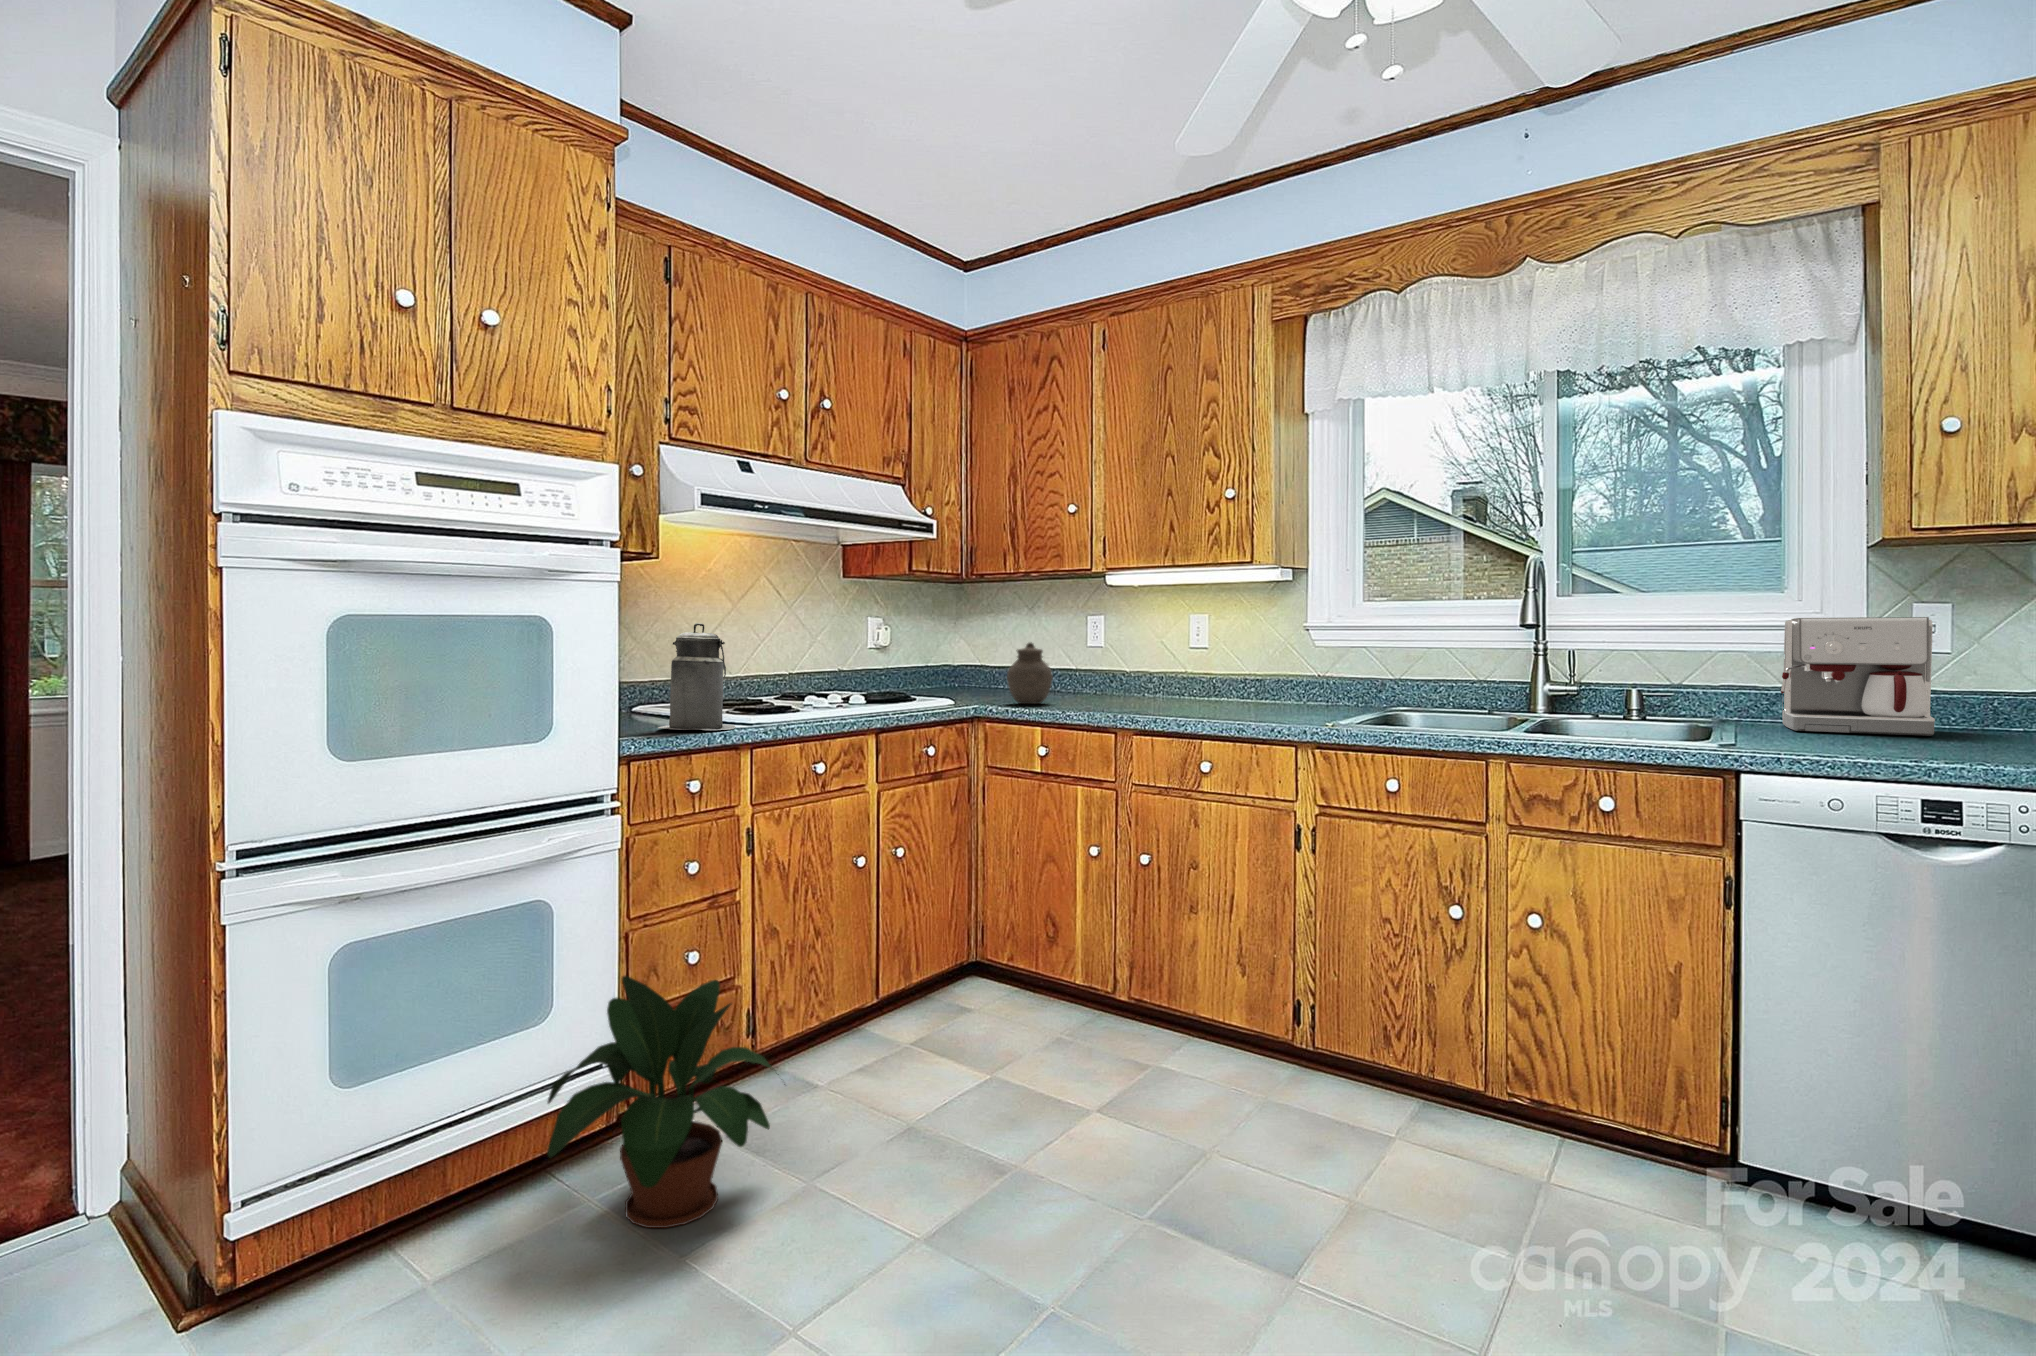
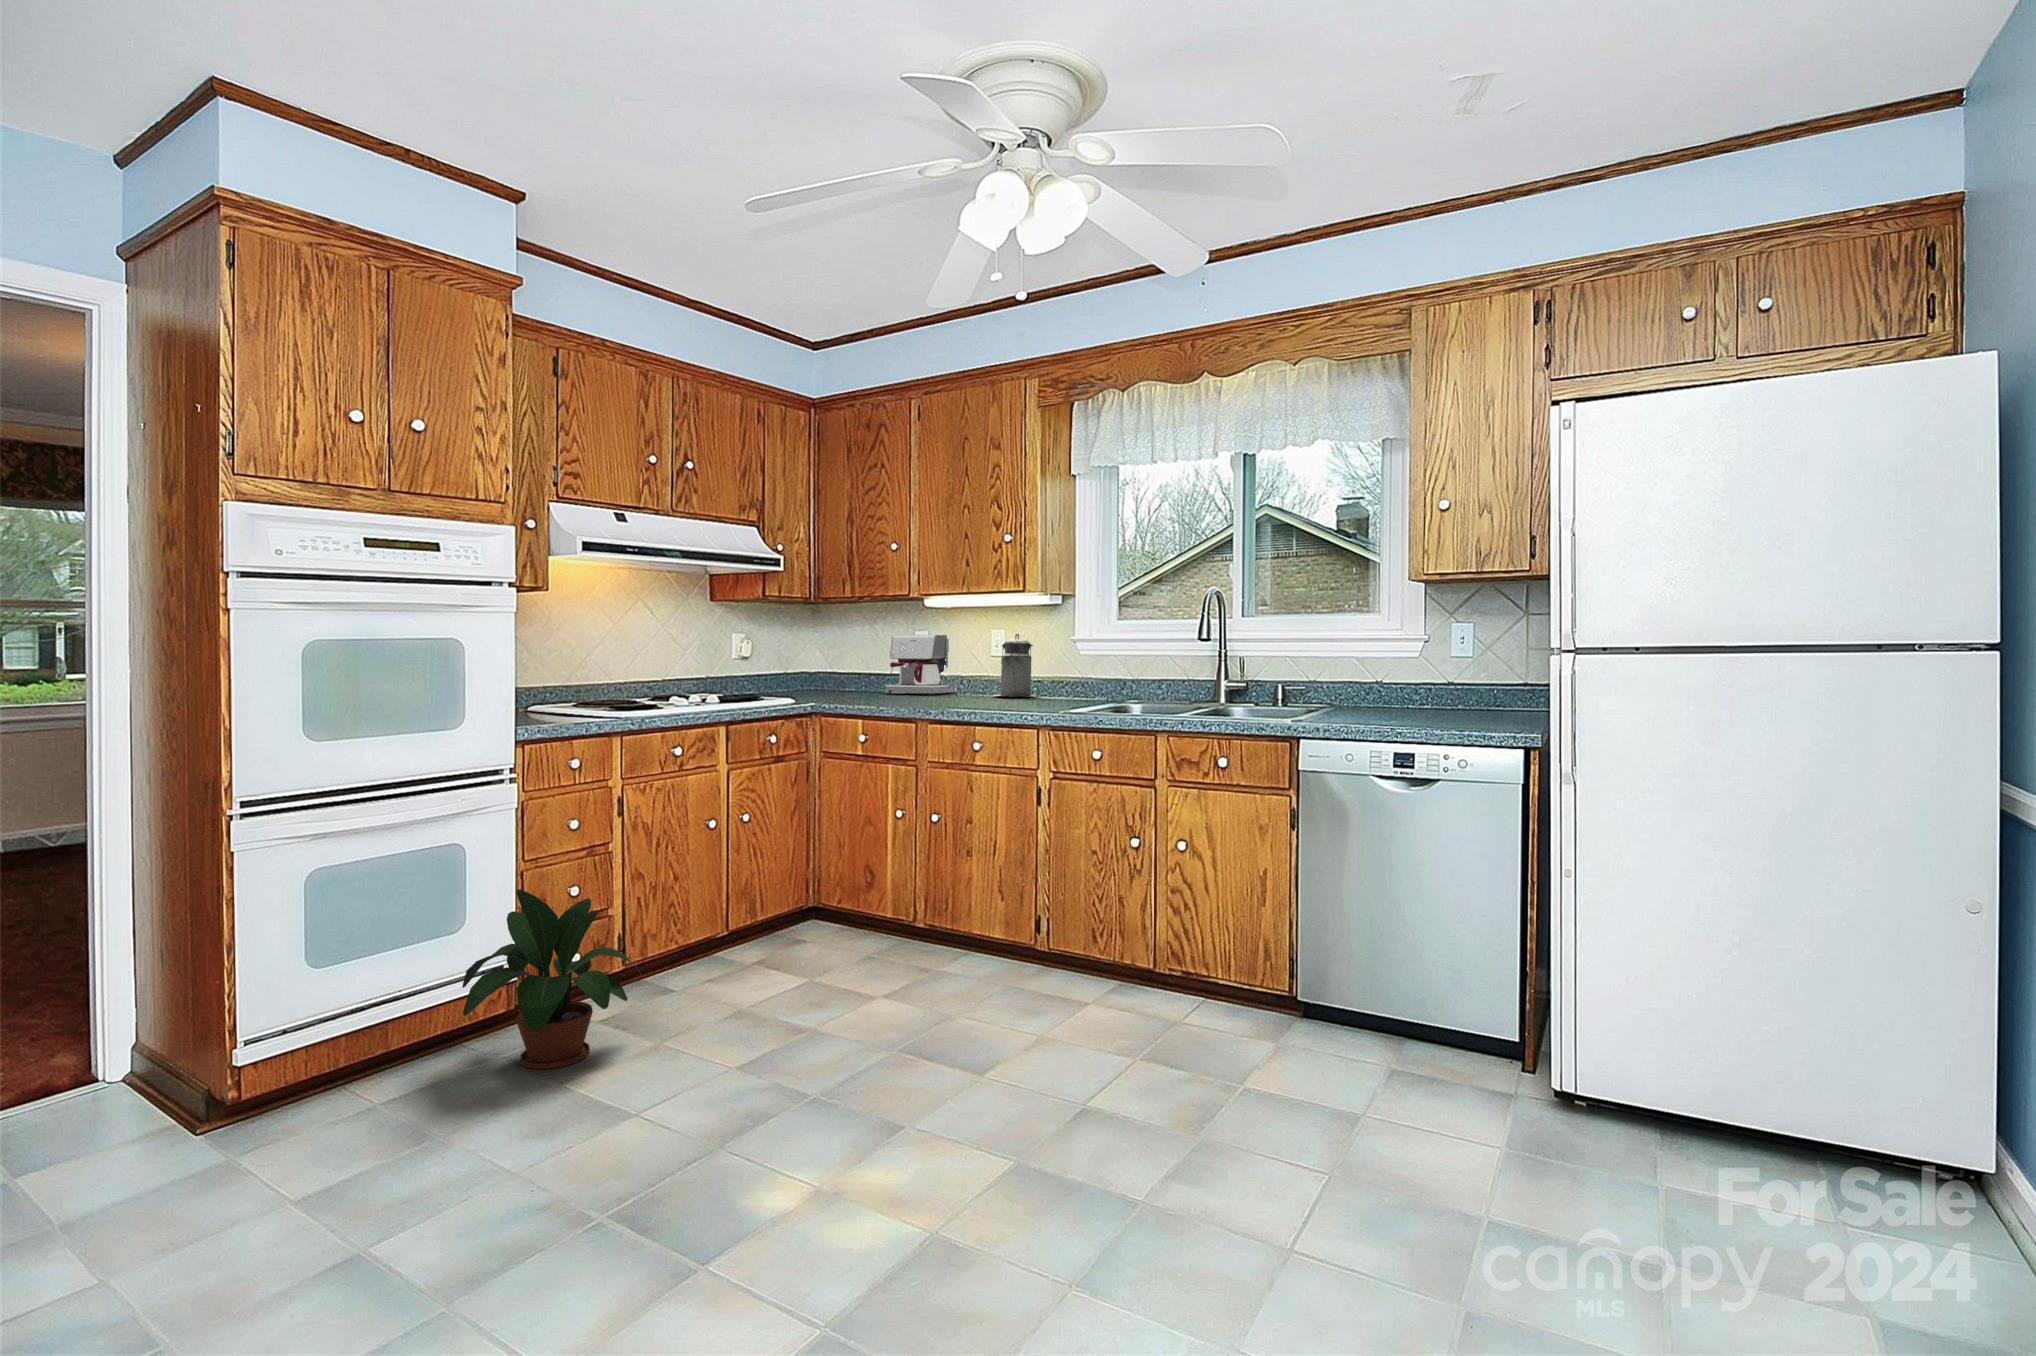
coffee maker: present [1781,617,1935,736] -> present [886,635,957,694]
canister: present [659,623,735,730] -> present [993,634,1036,697]
jar: present [1007,642,1053,704] -> none [837,653,873,701]

